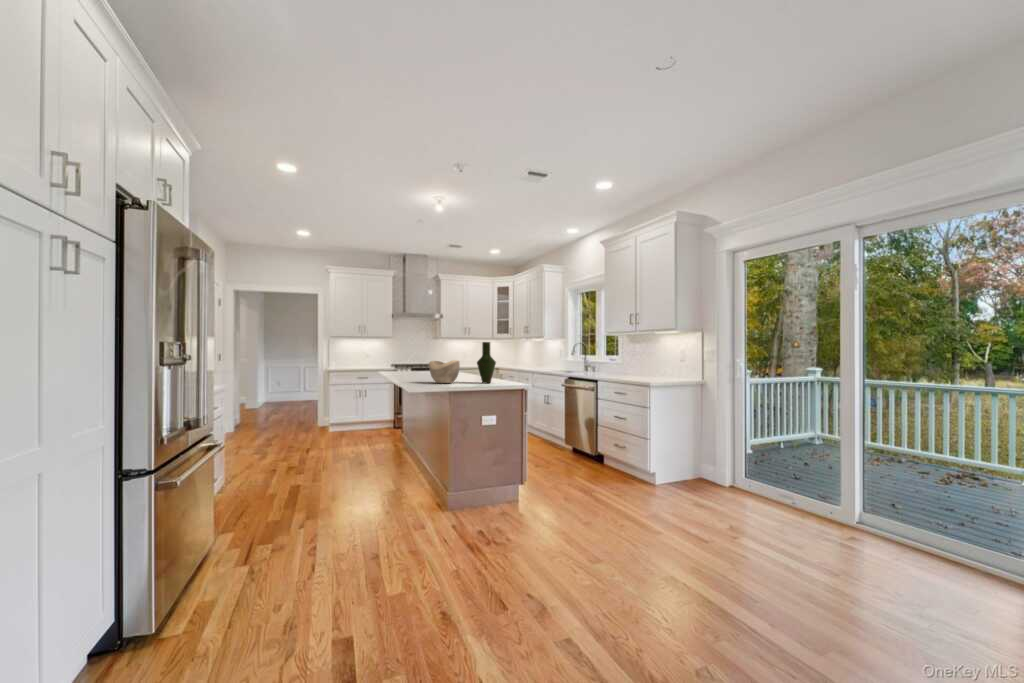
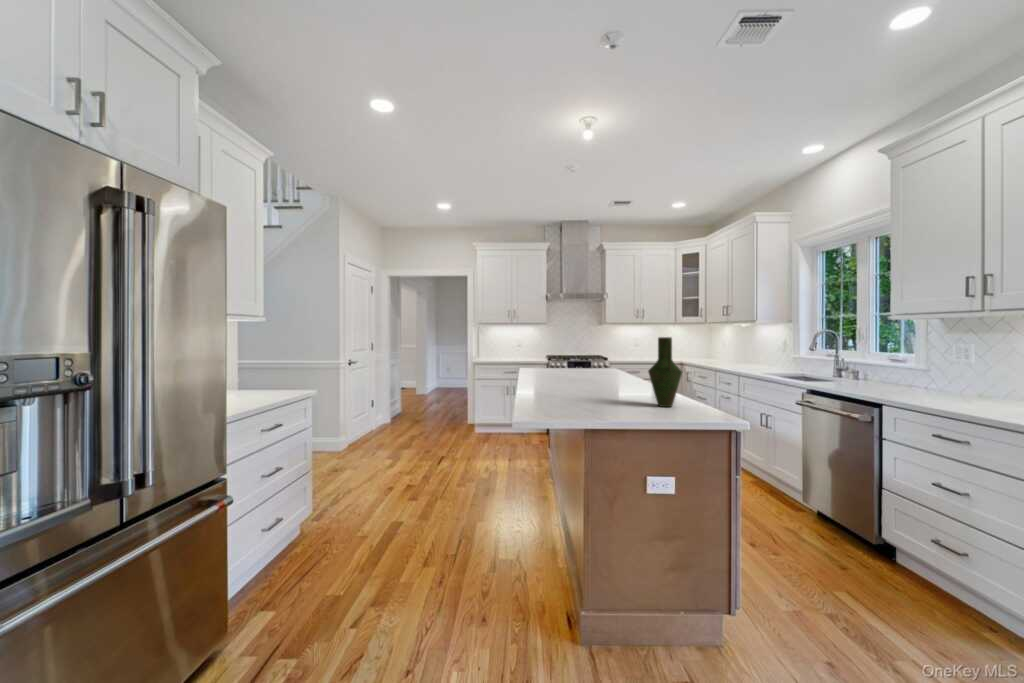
decorative bowl: present [429,360,460,383] -> none [570,367,618,405]

